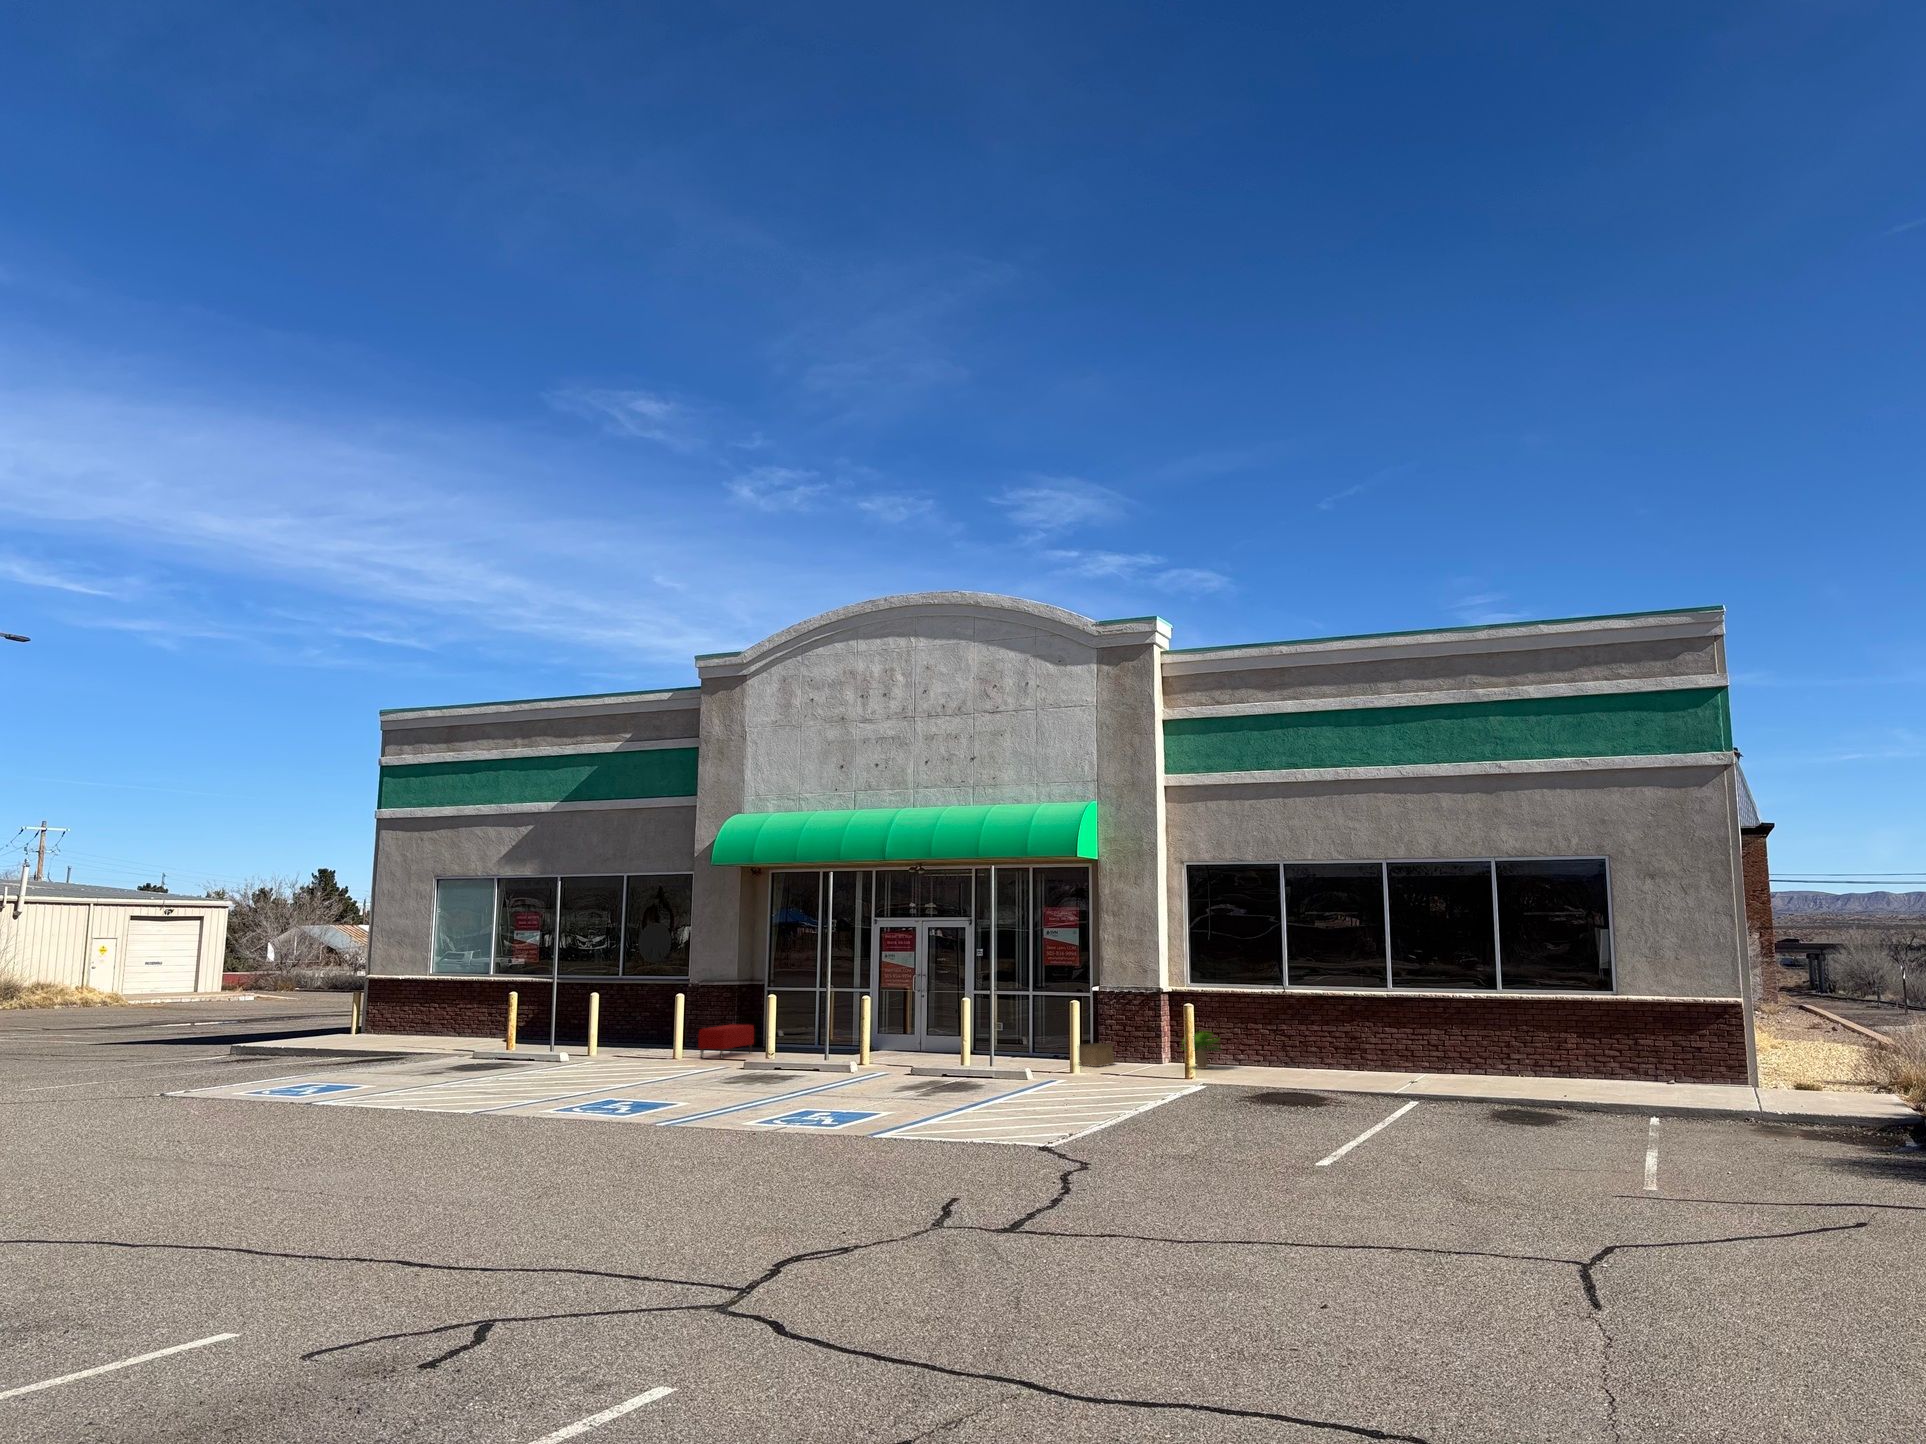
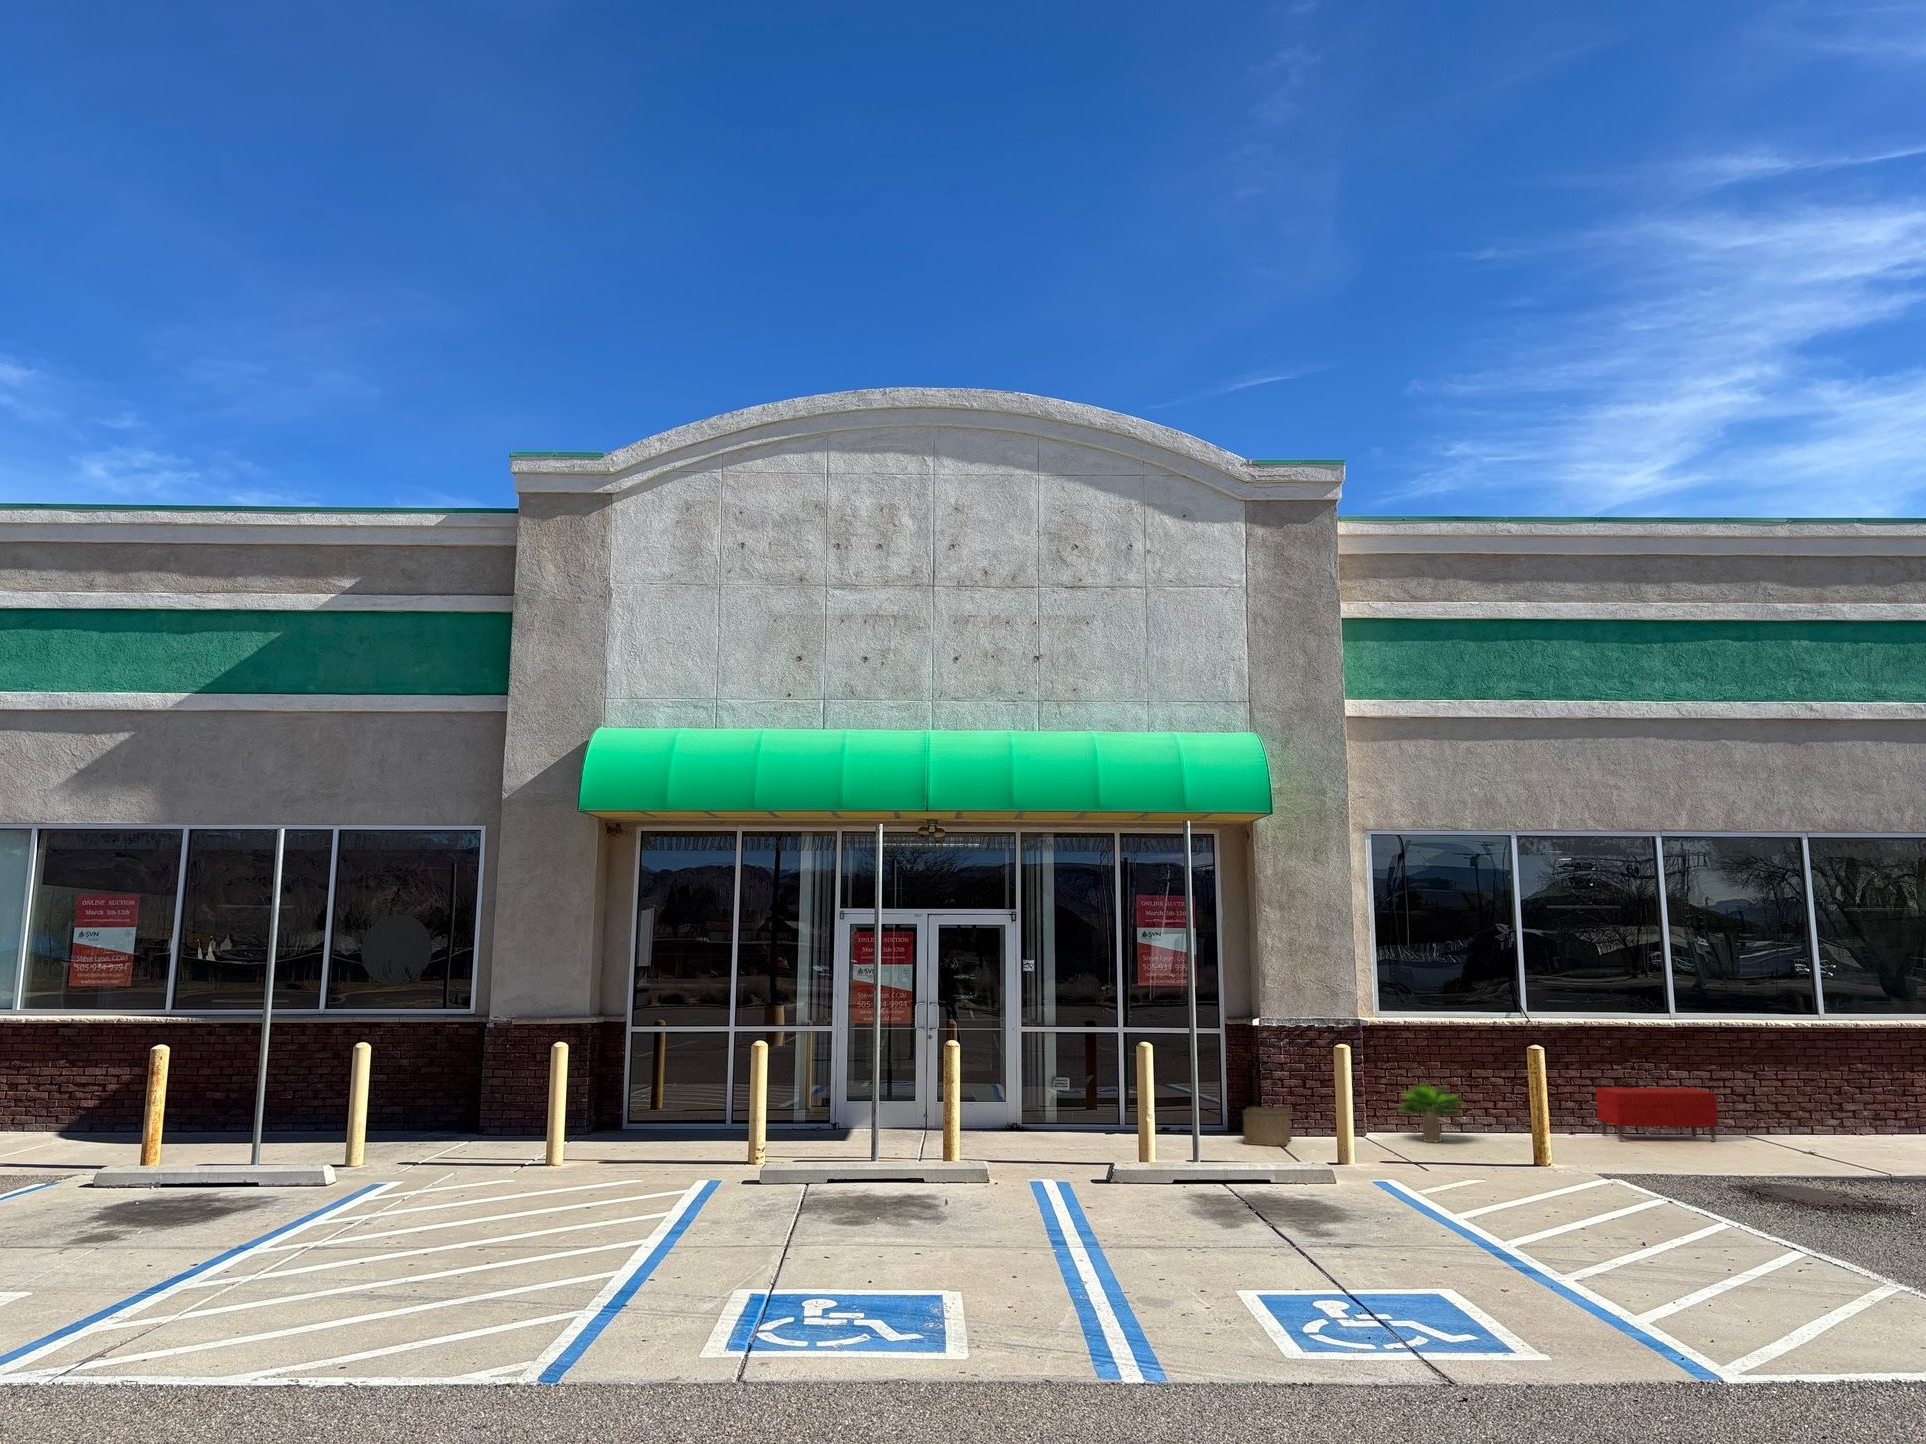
bench: present [698,1024,754,1058] -> present [1596,1087,1718,1142]

